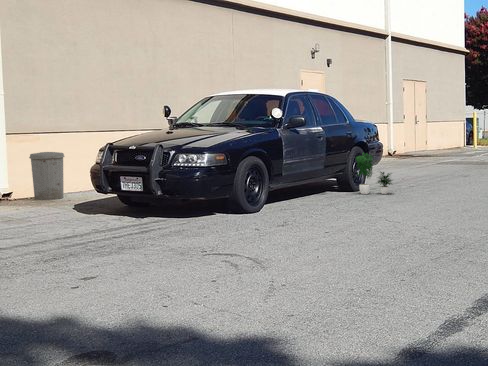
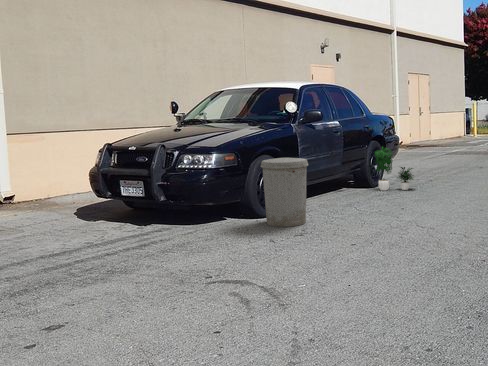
trash can: present [29,152,64,200] -> present [261,158,308,227]

